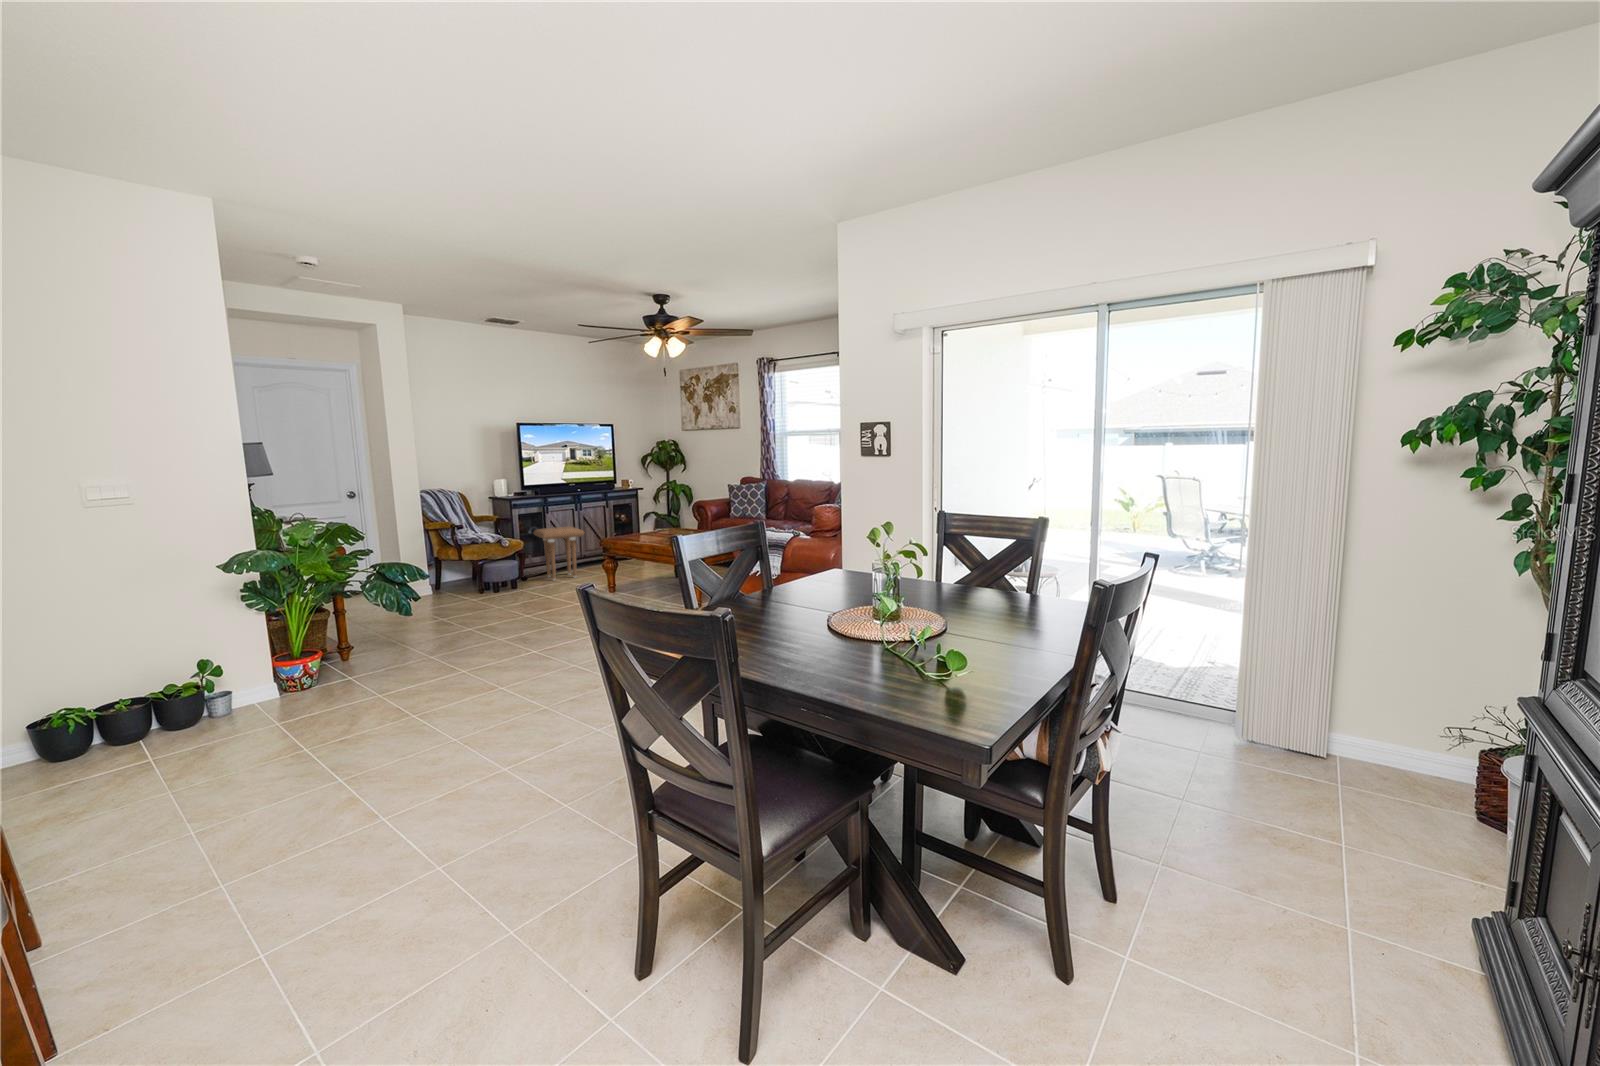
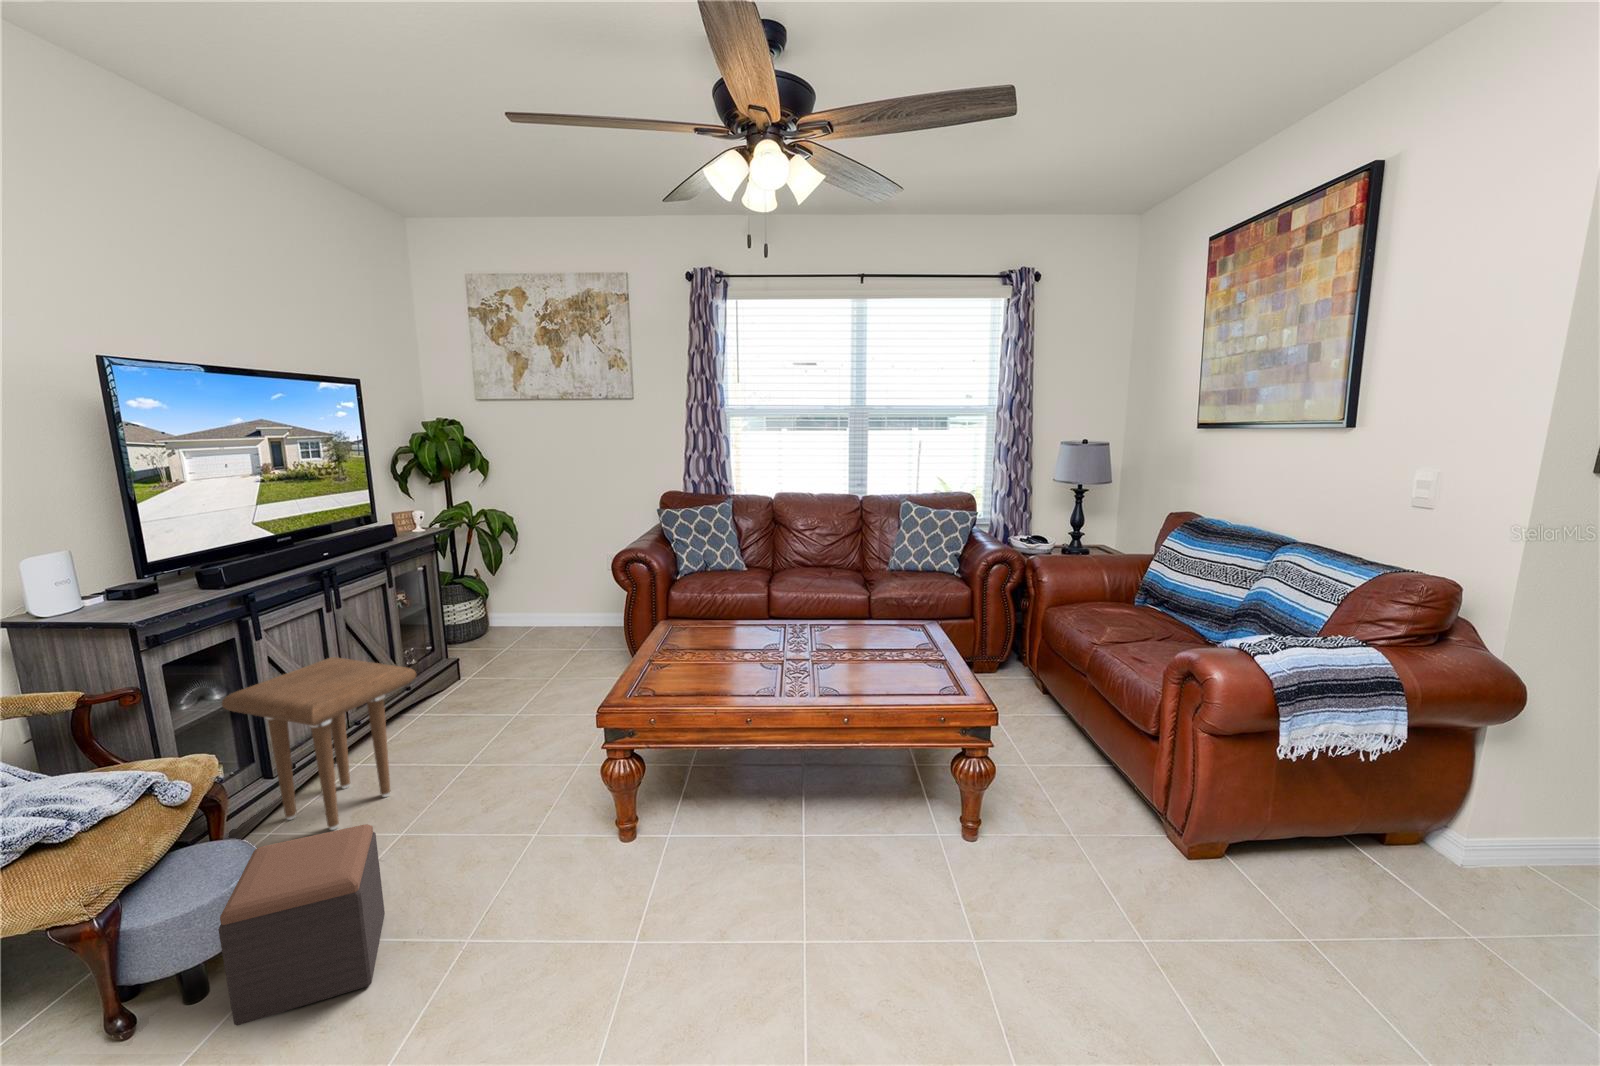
footstool: none [493,560,540,599] -> present [218,824,385,1026]

